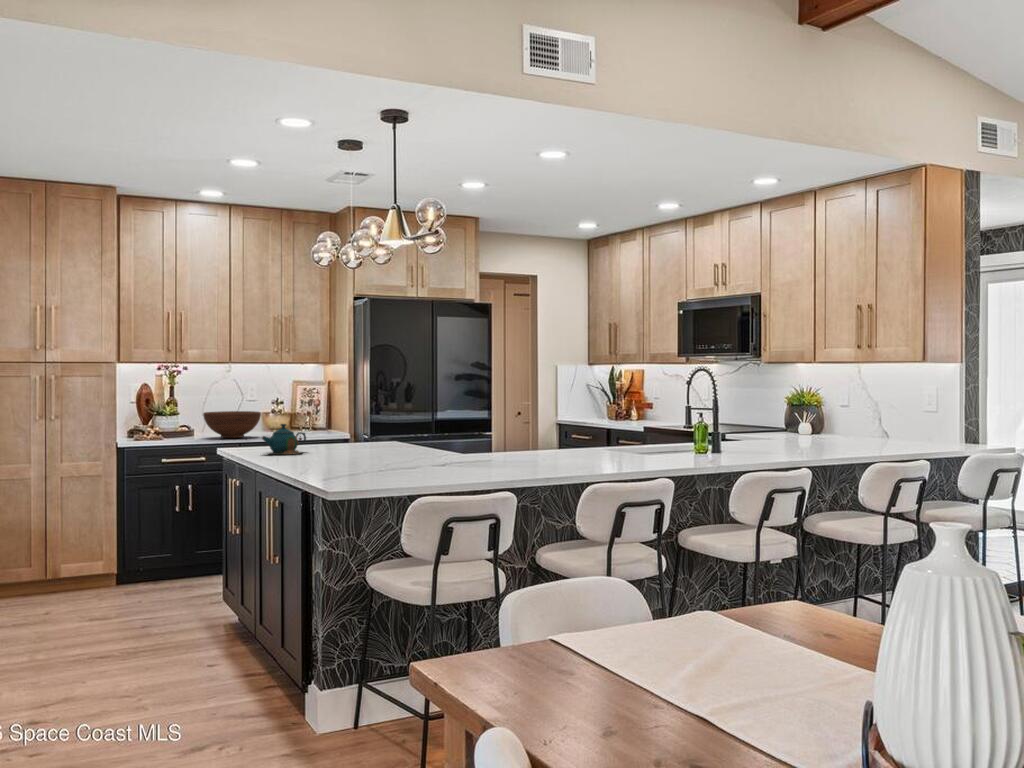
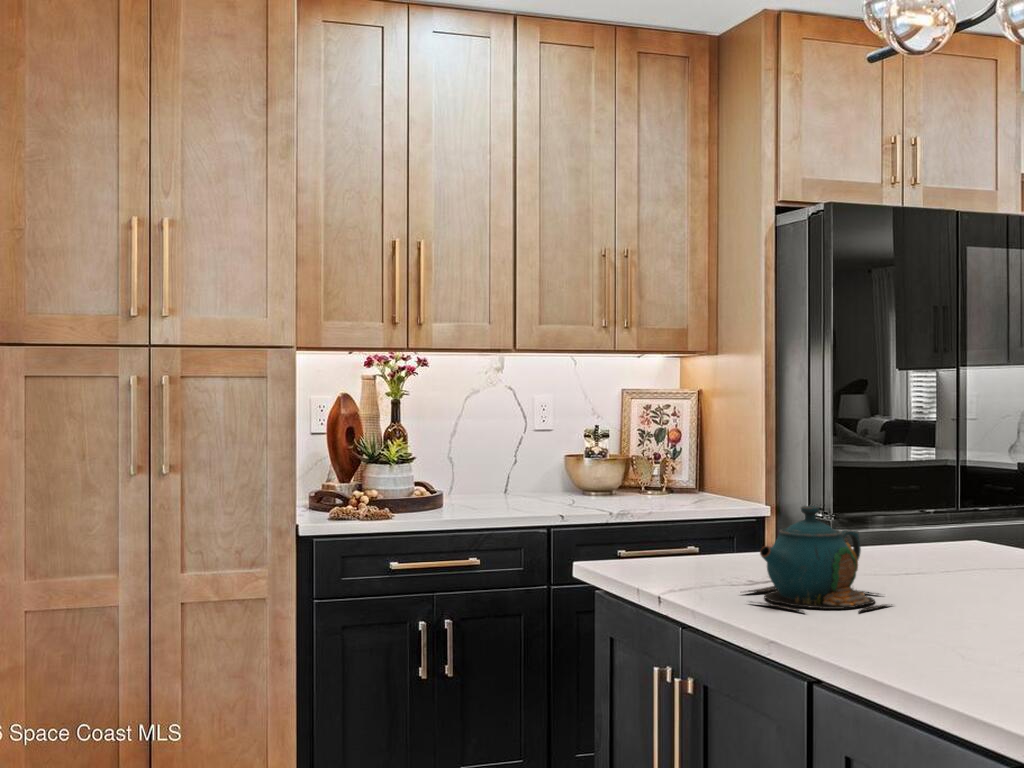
fruit bowl: present [203,411,261,438] -> none [473,454,594,515]

